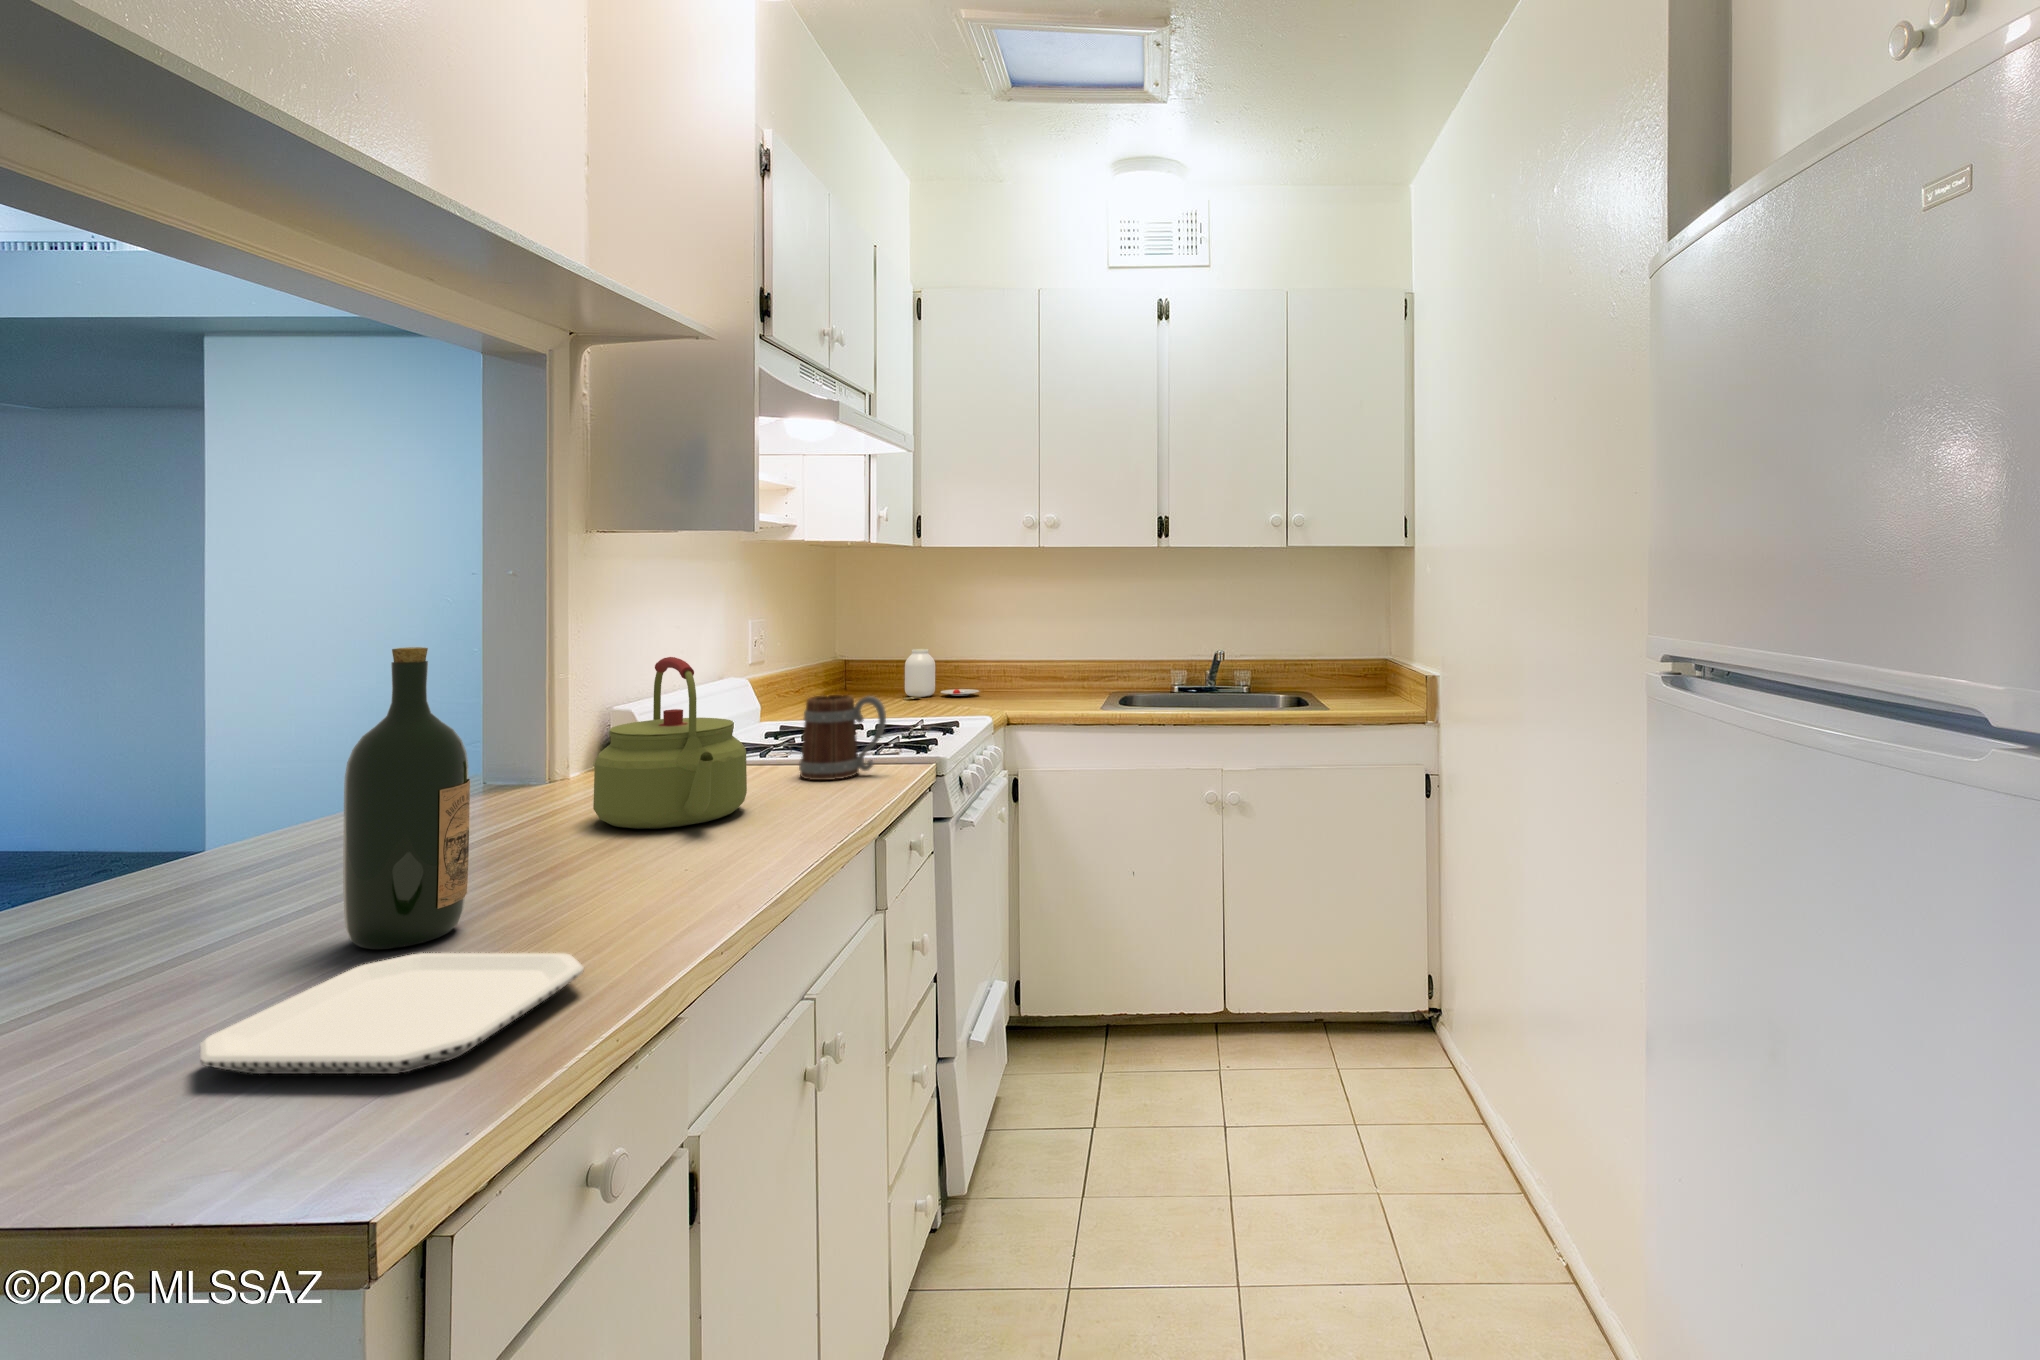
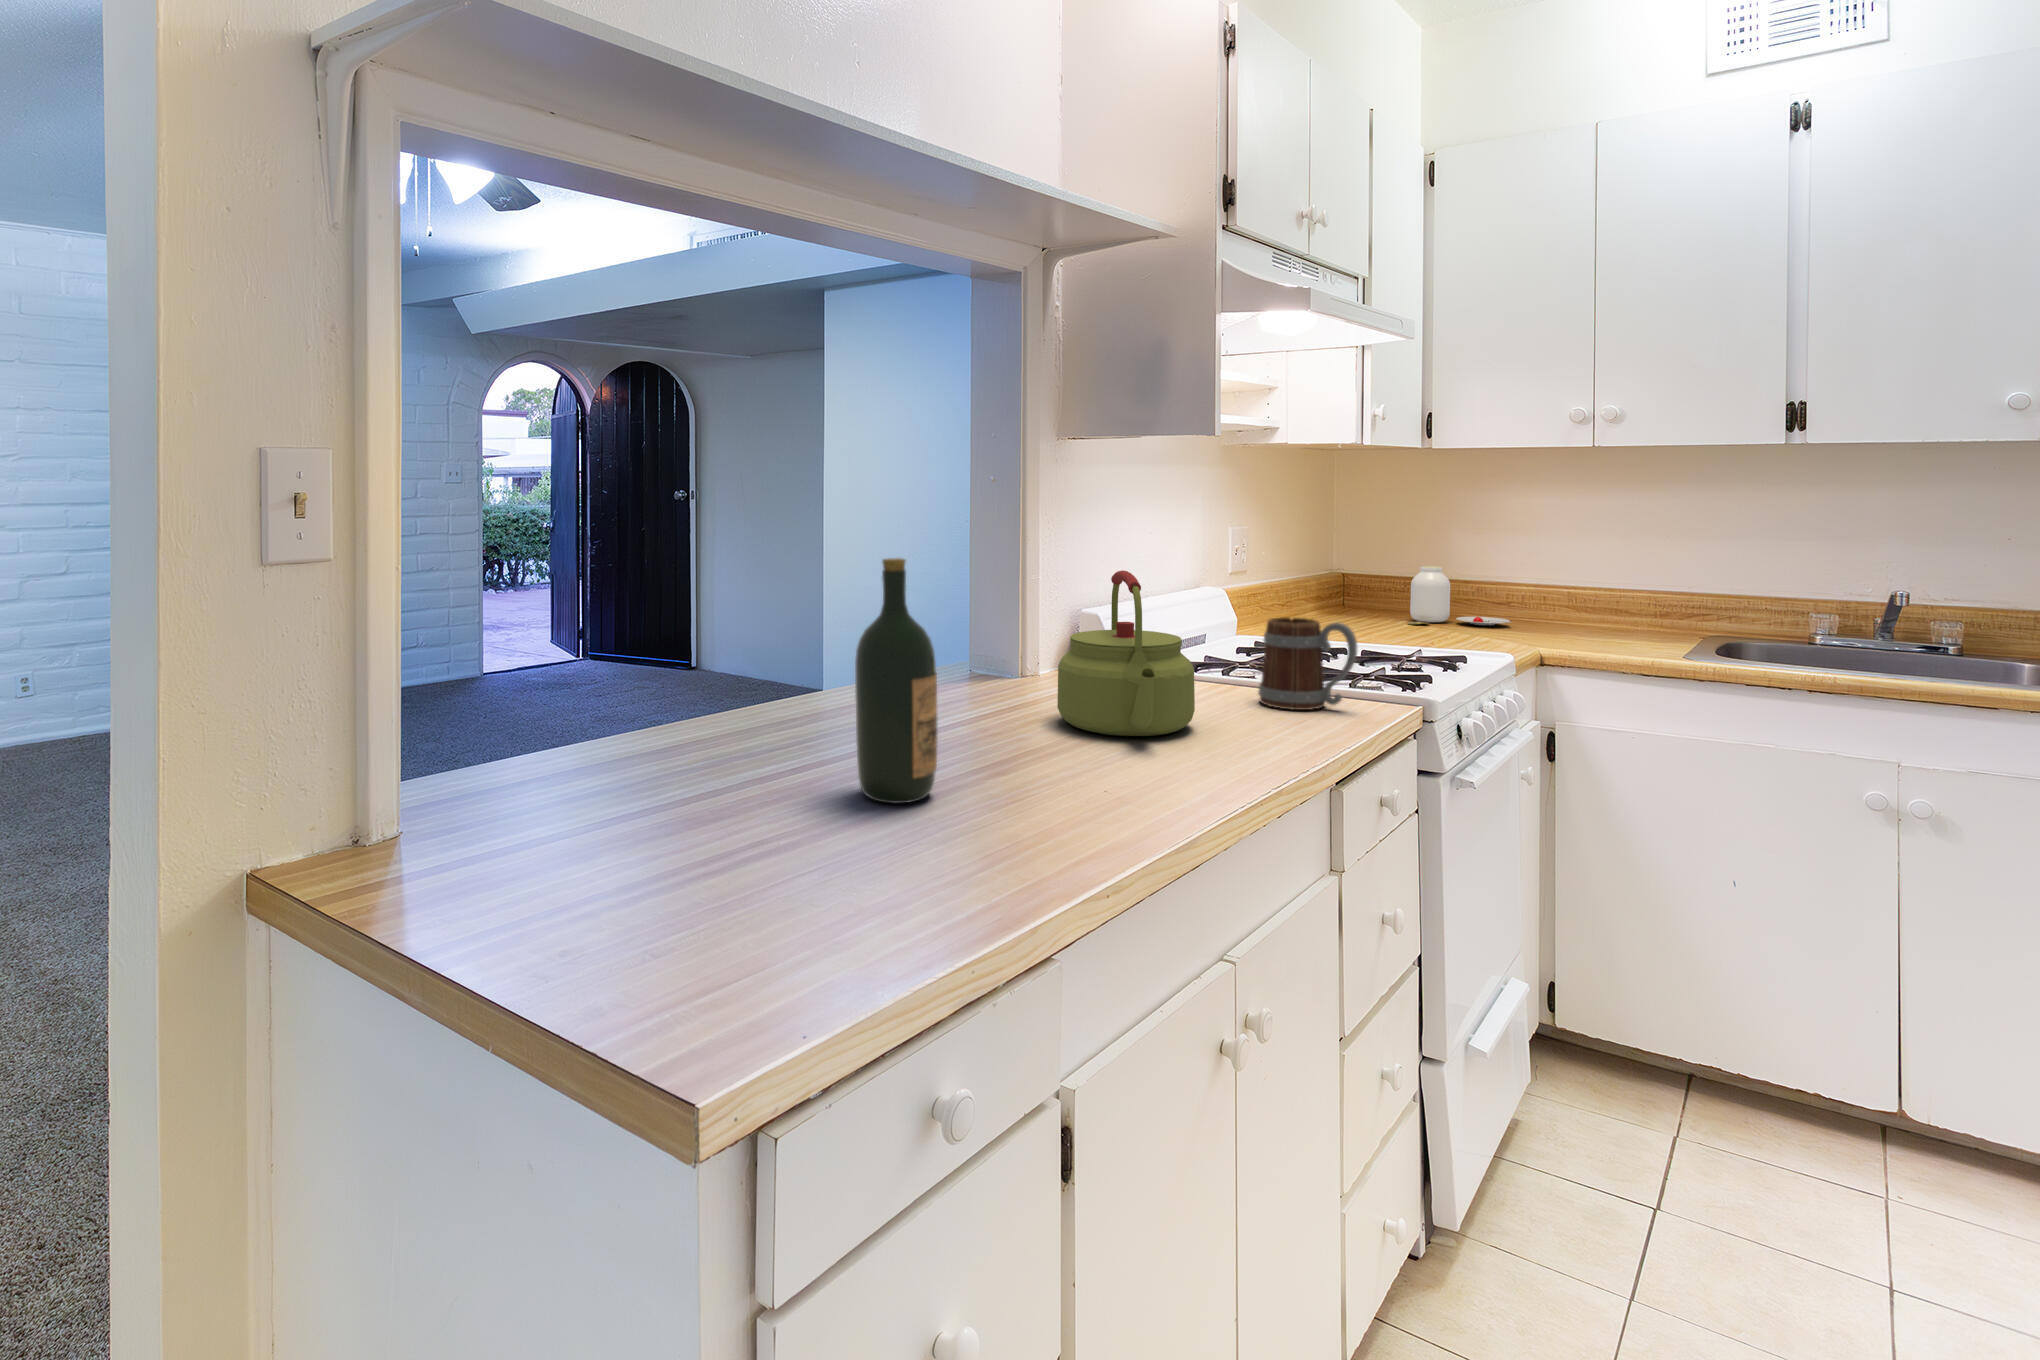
plate: present [200,953,584,1074] -> none [749,813,998,913]

